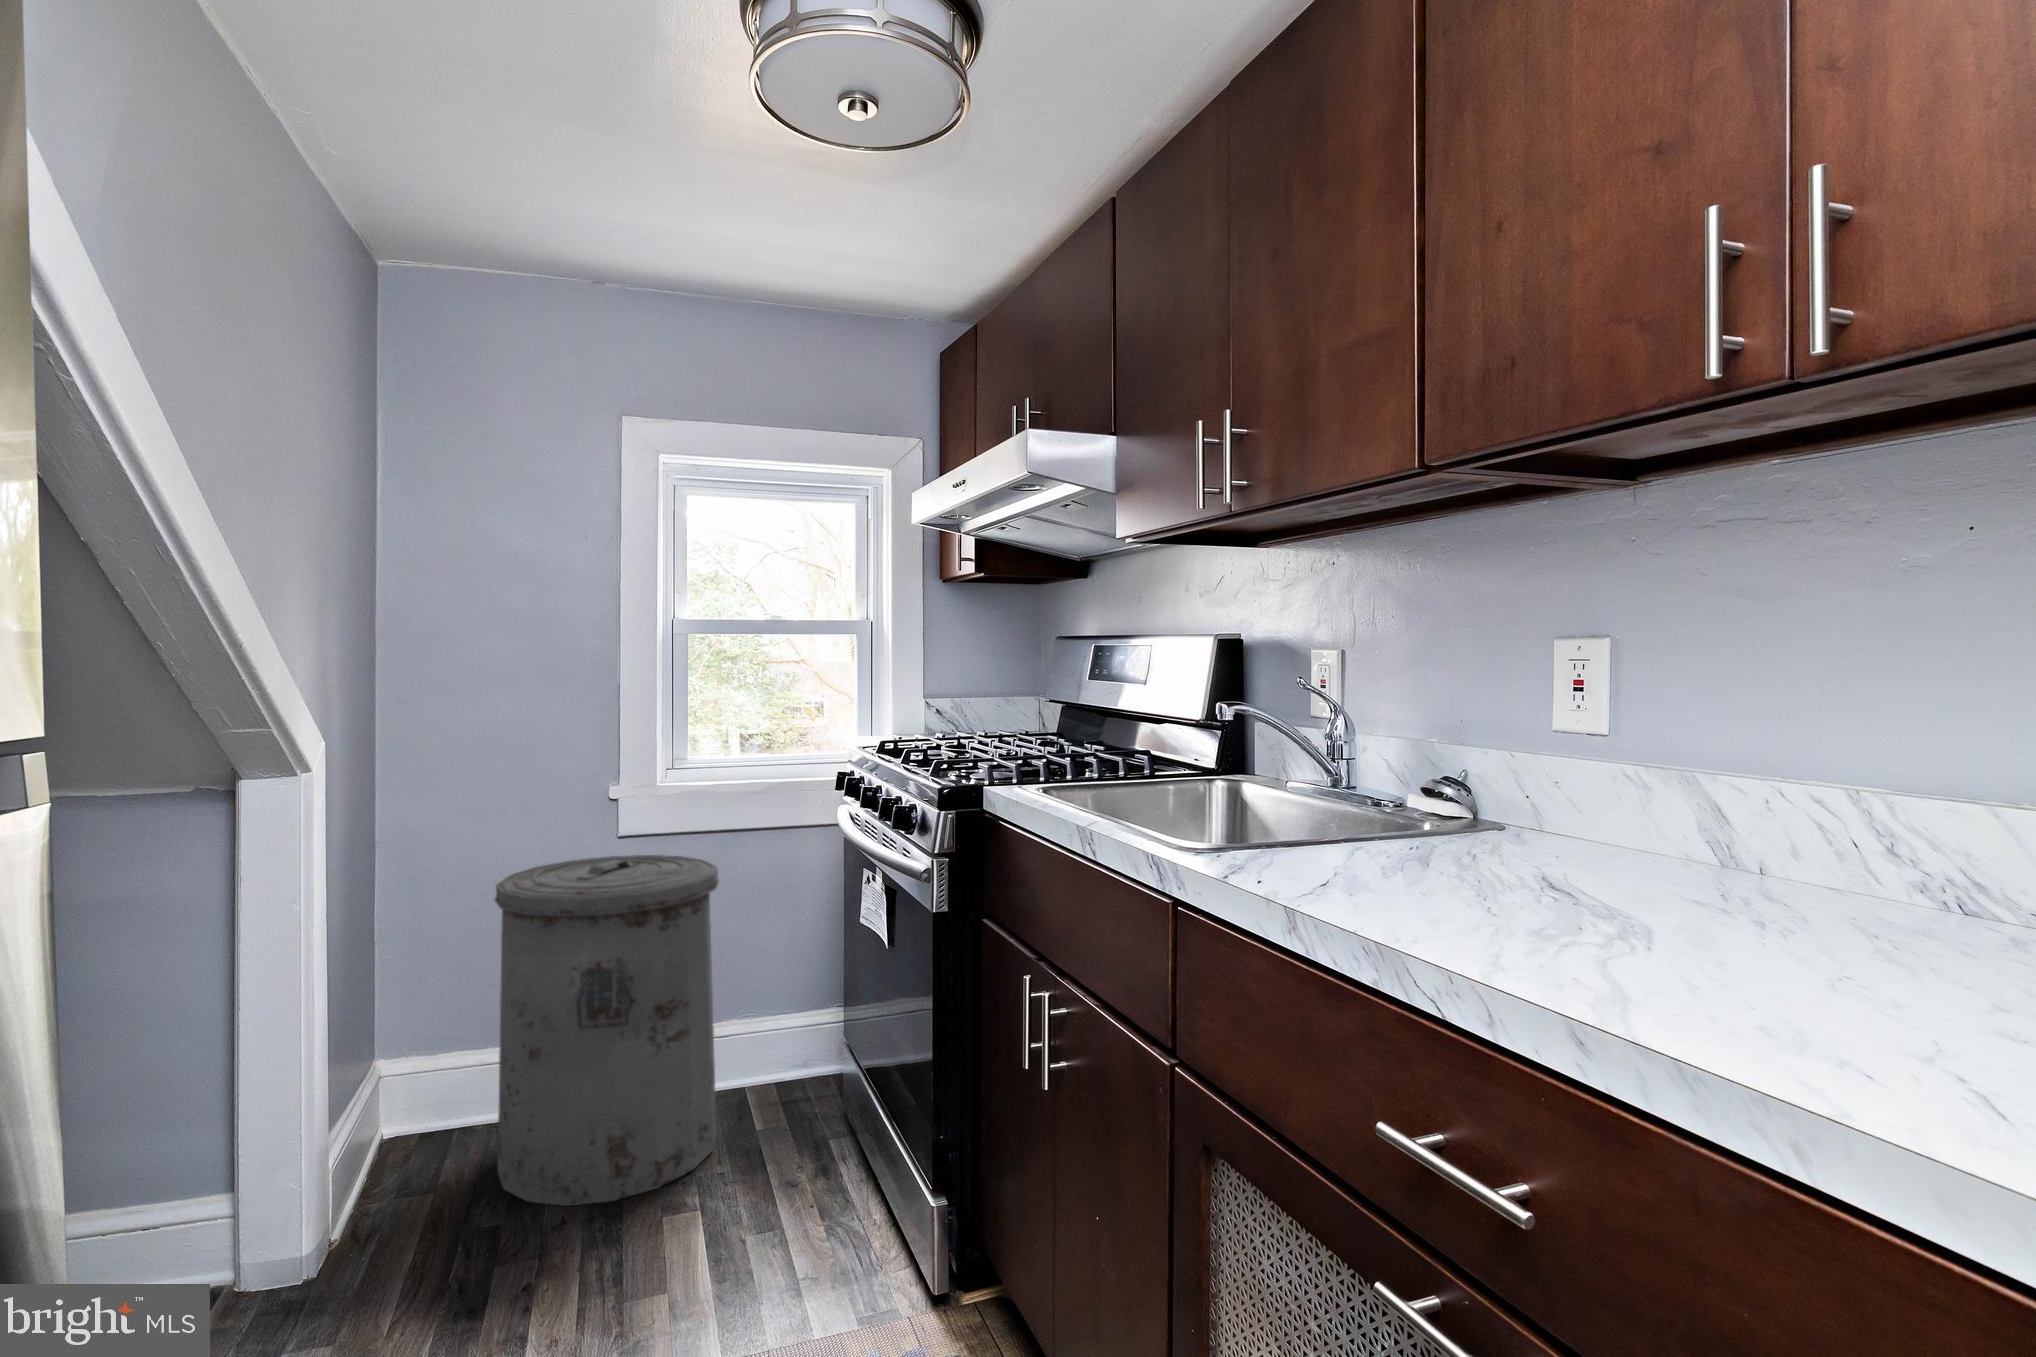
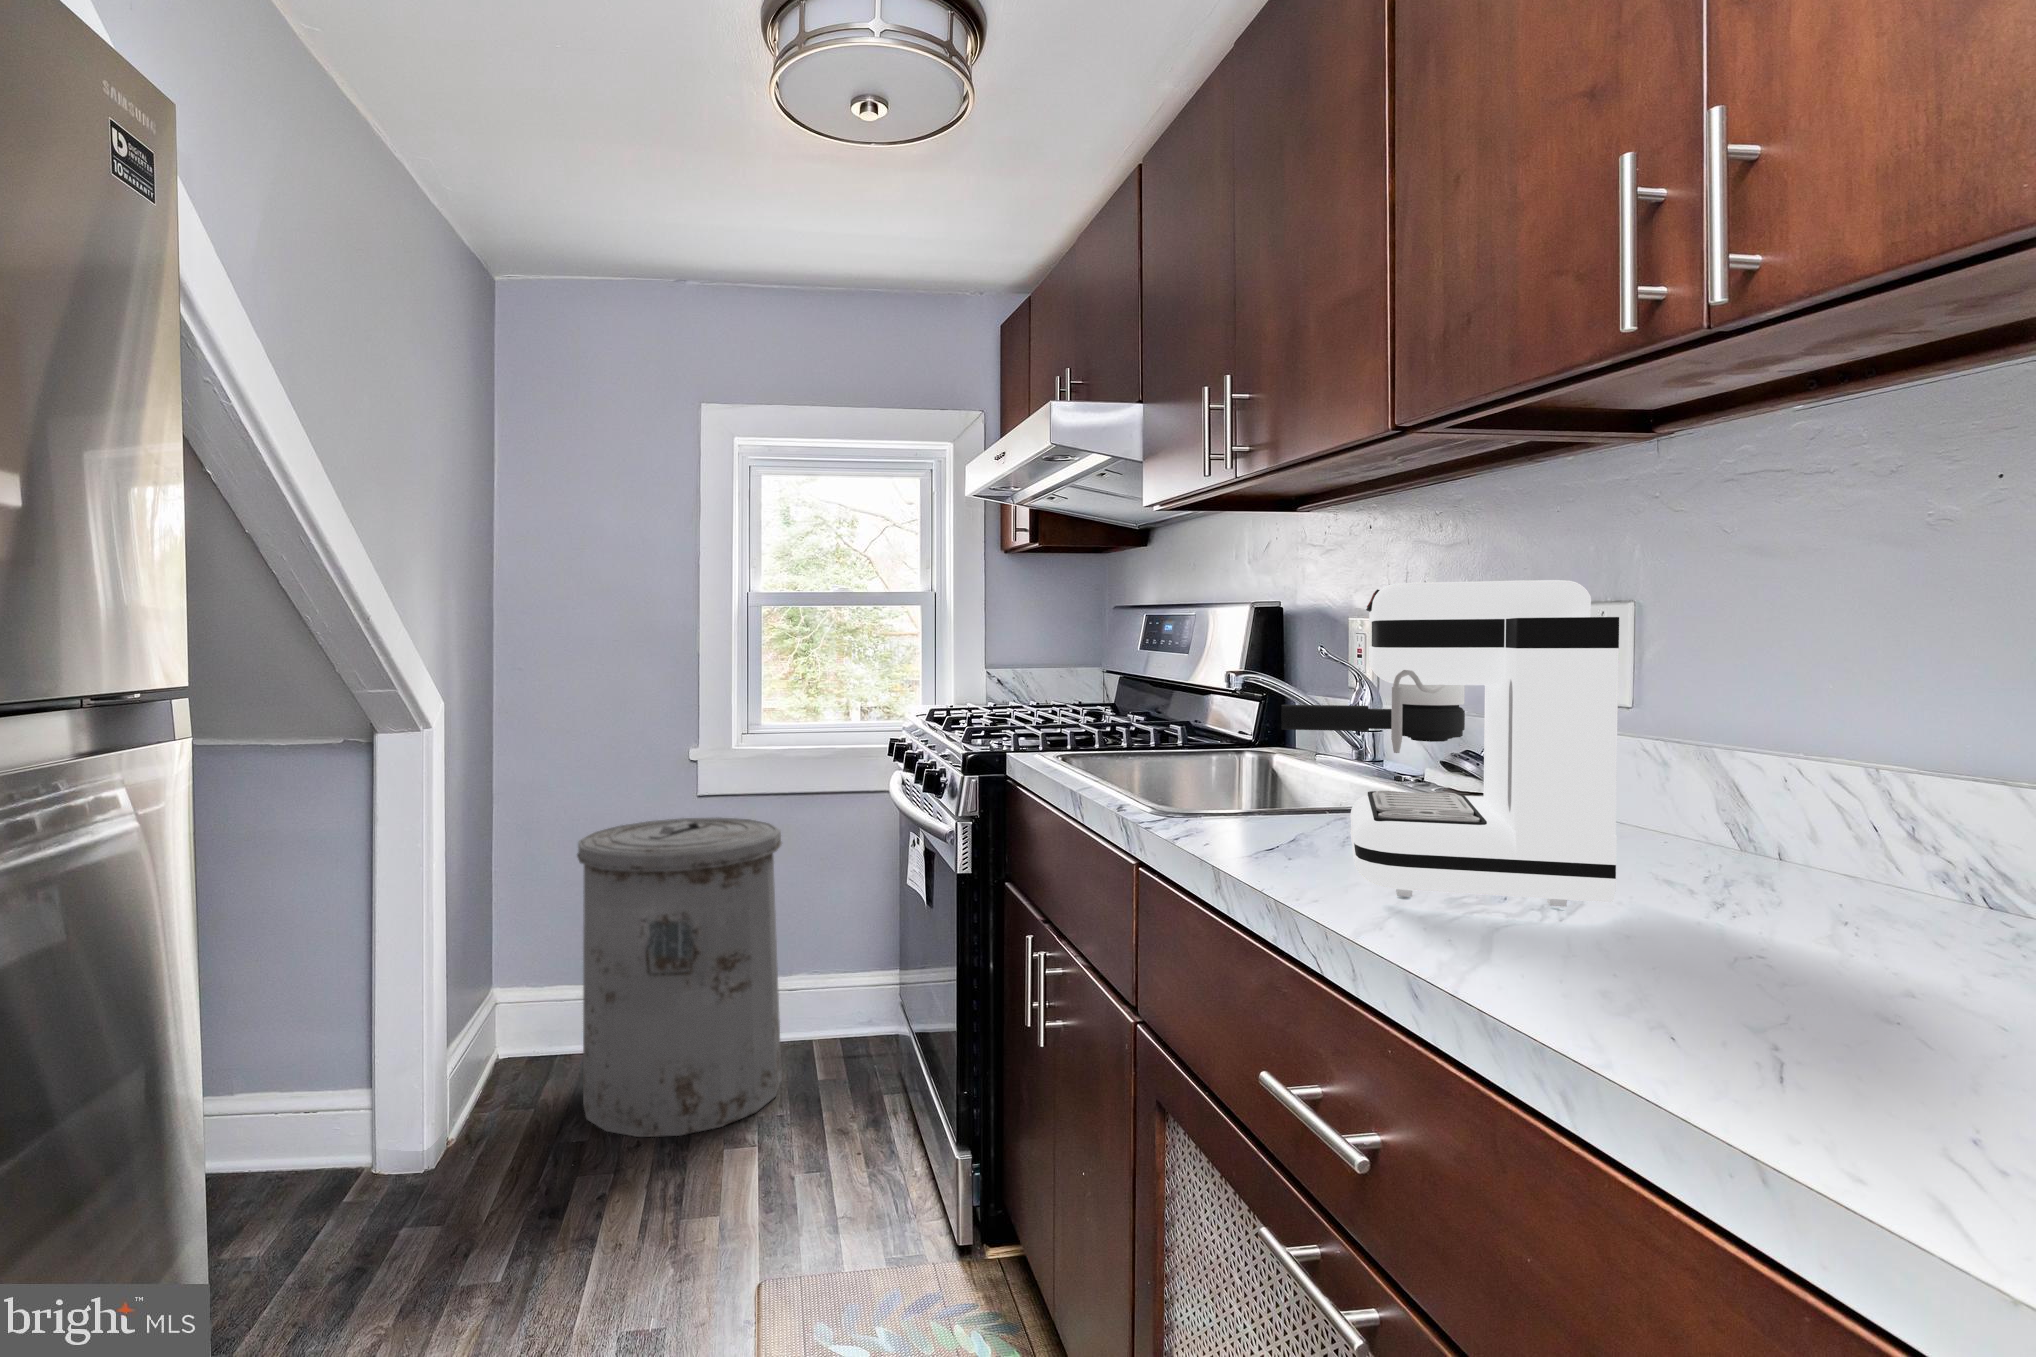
coffee maker: none [1345,602,1727,933] -> present [1281,580,1619,906]

